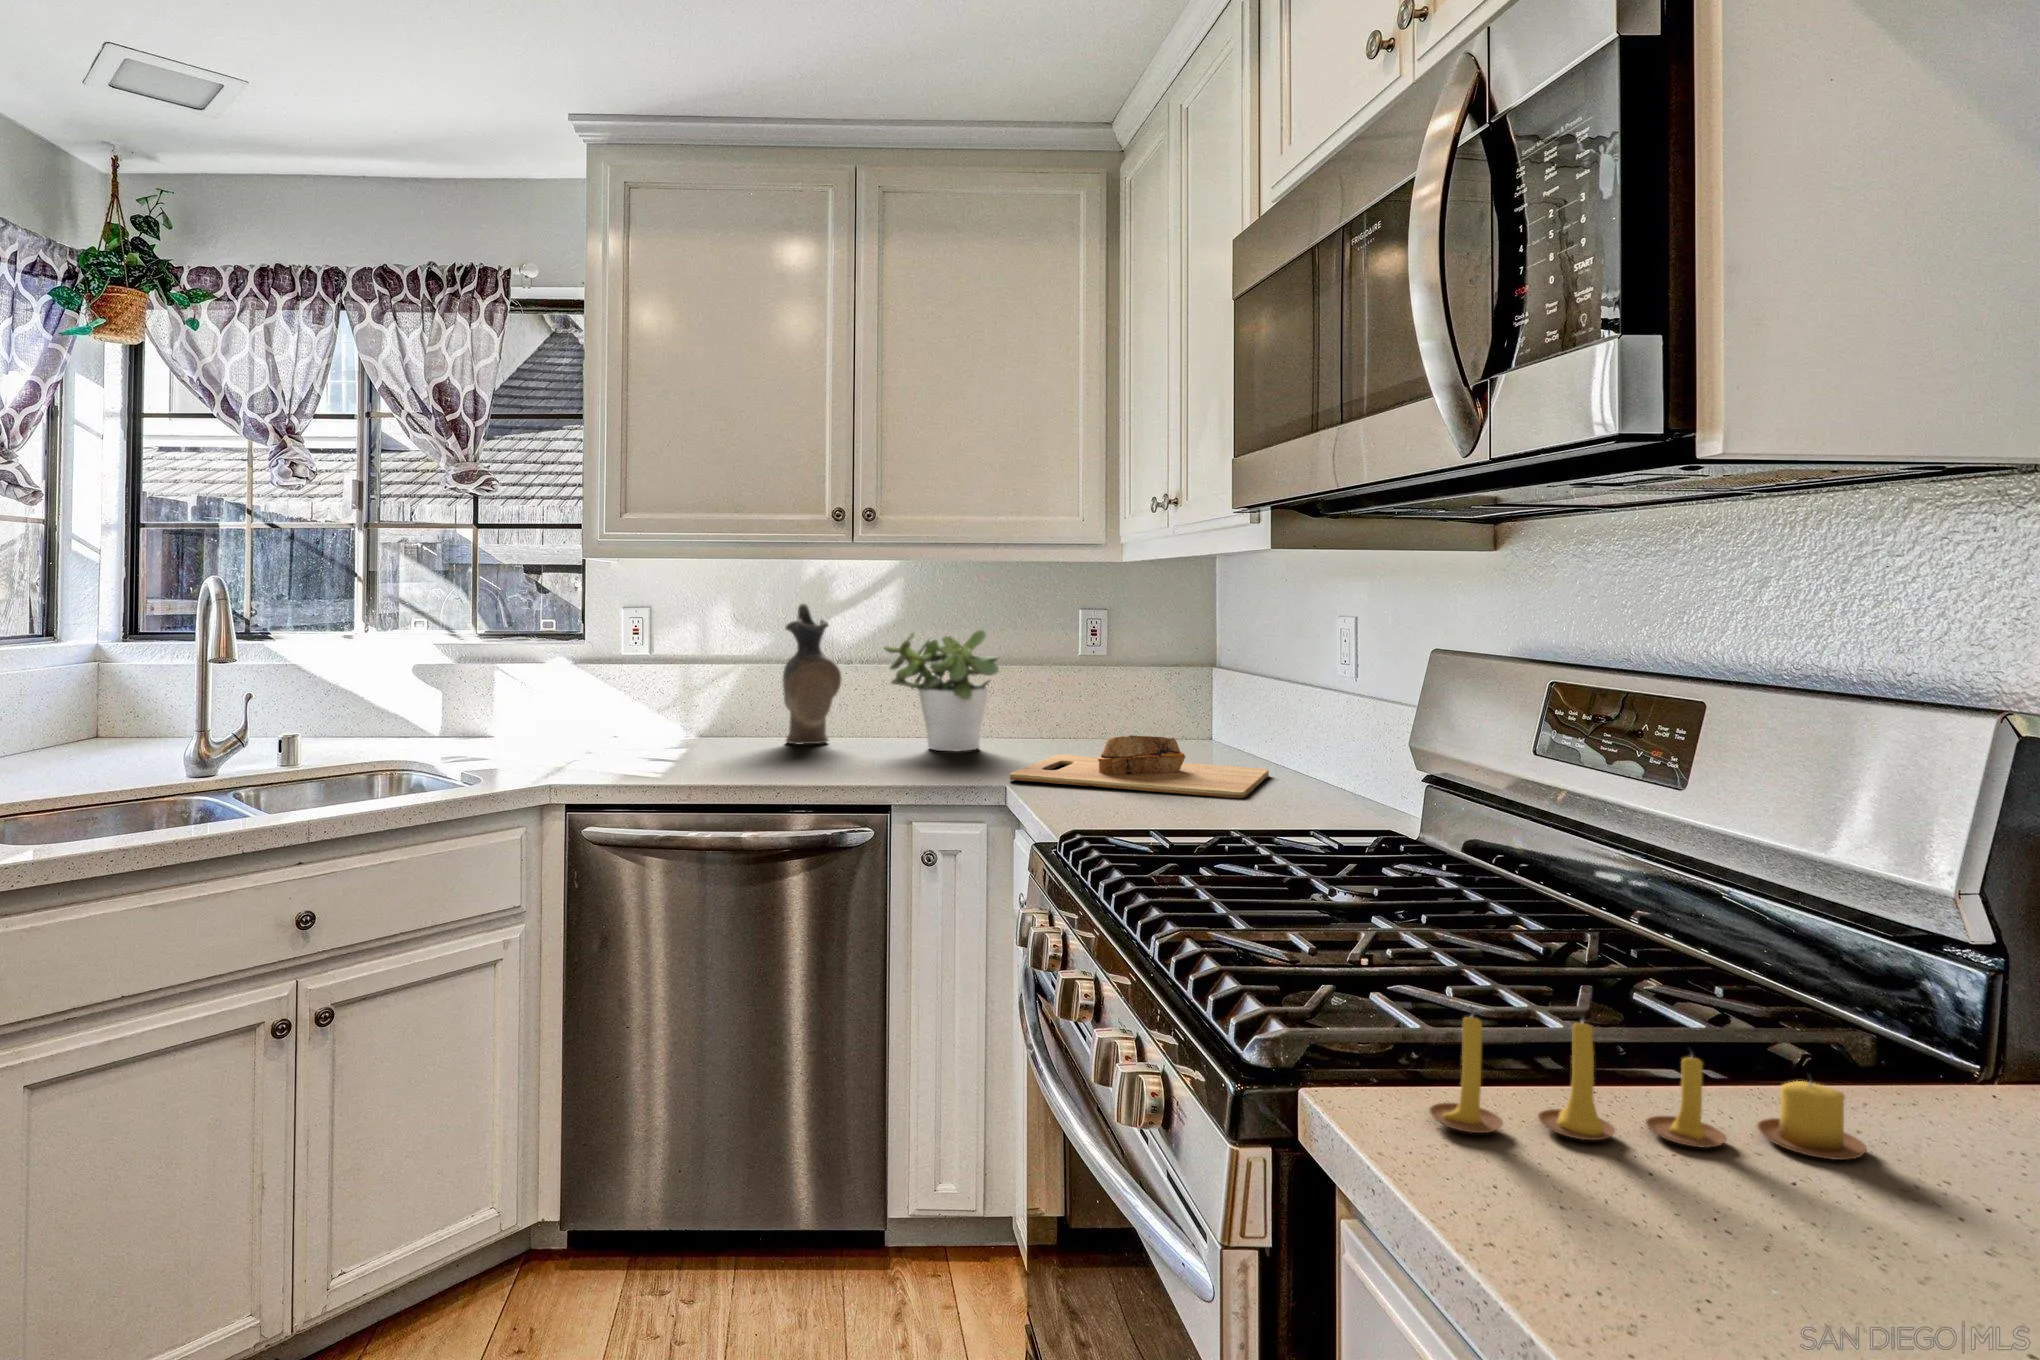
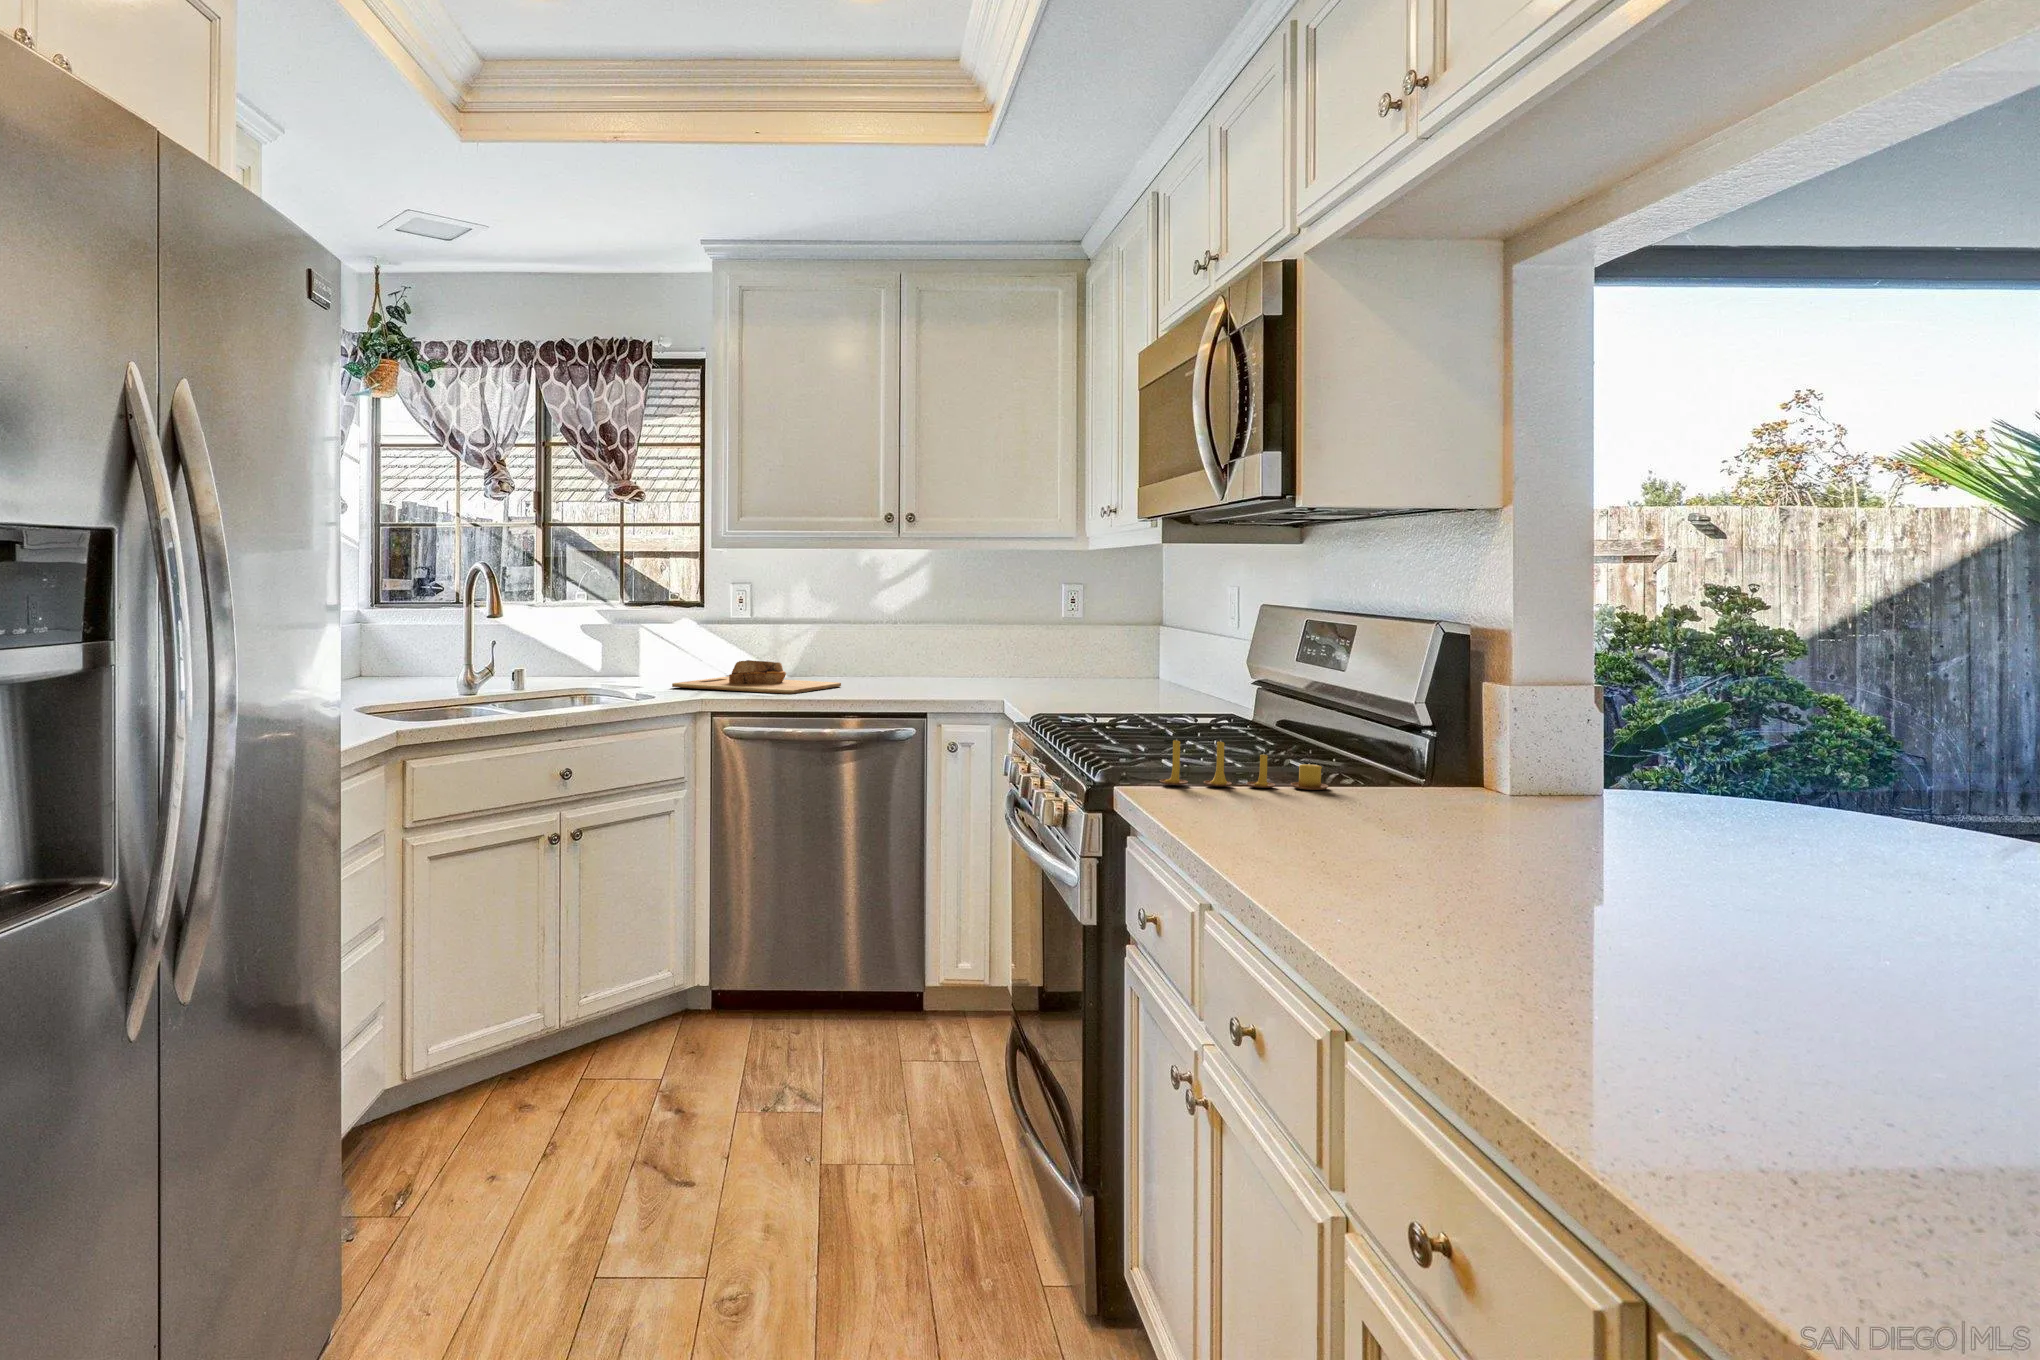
ceramic pitcher: present [783,603,841,744] -> none [850,582,892,682]
potted plant: present [884,630,999,752] -> none [923,599,1004,685]
cutting board: present [1010,735,1269,798] -> present [672,660,841,694]

